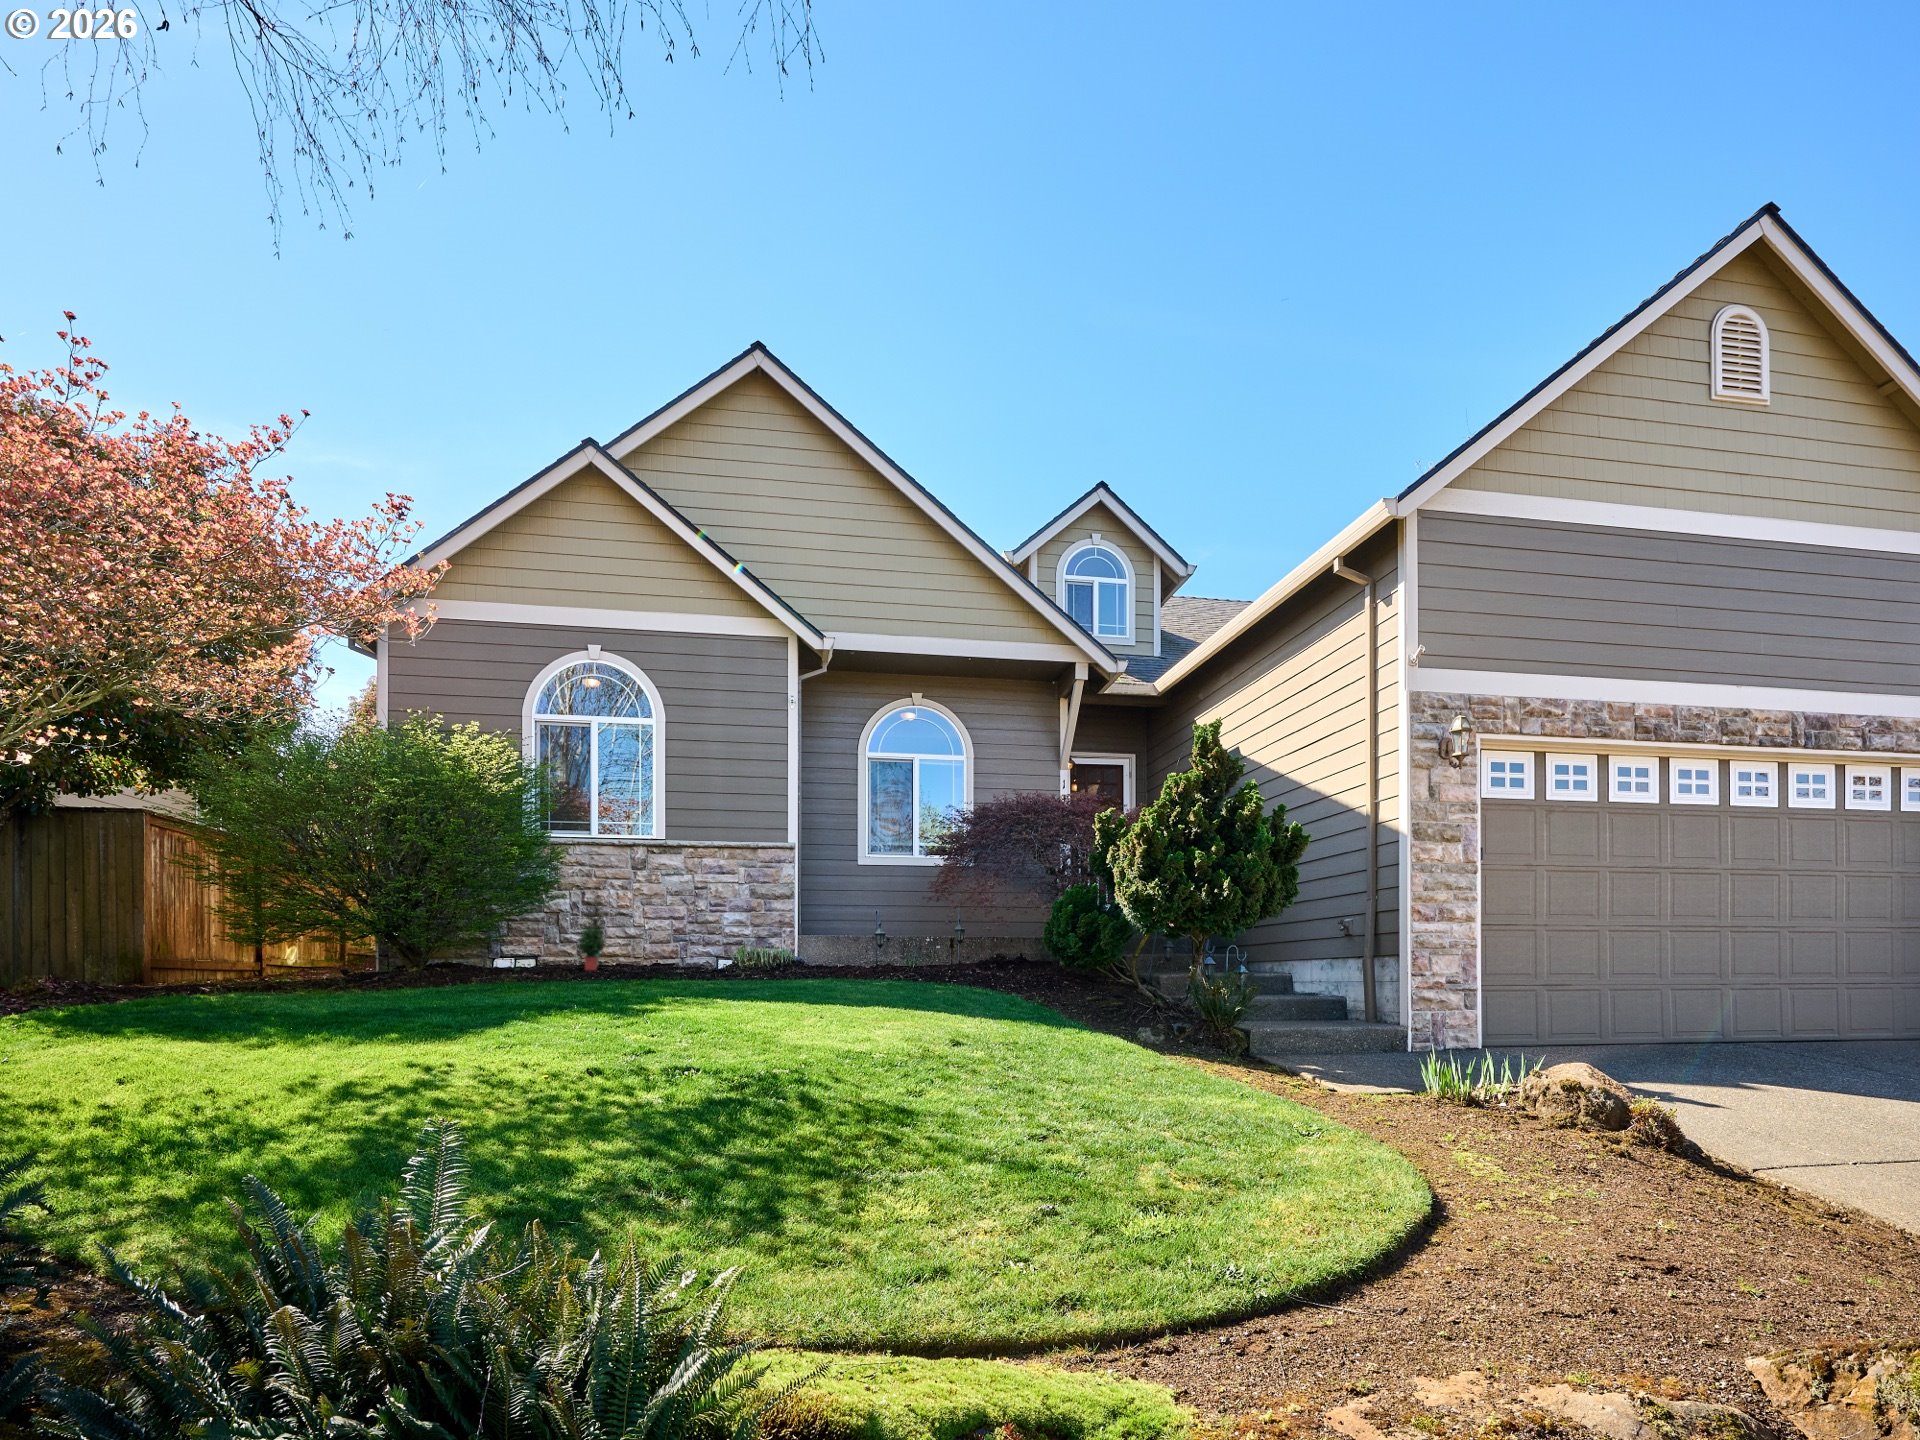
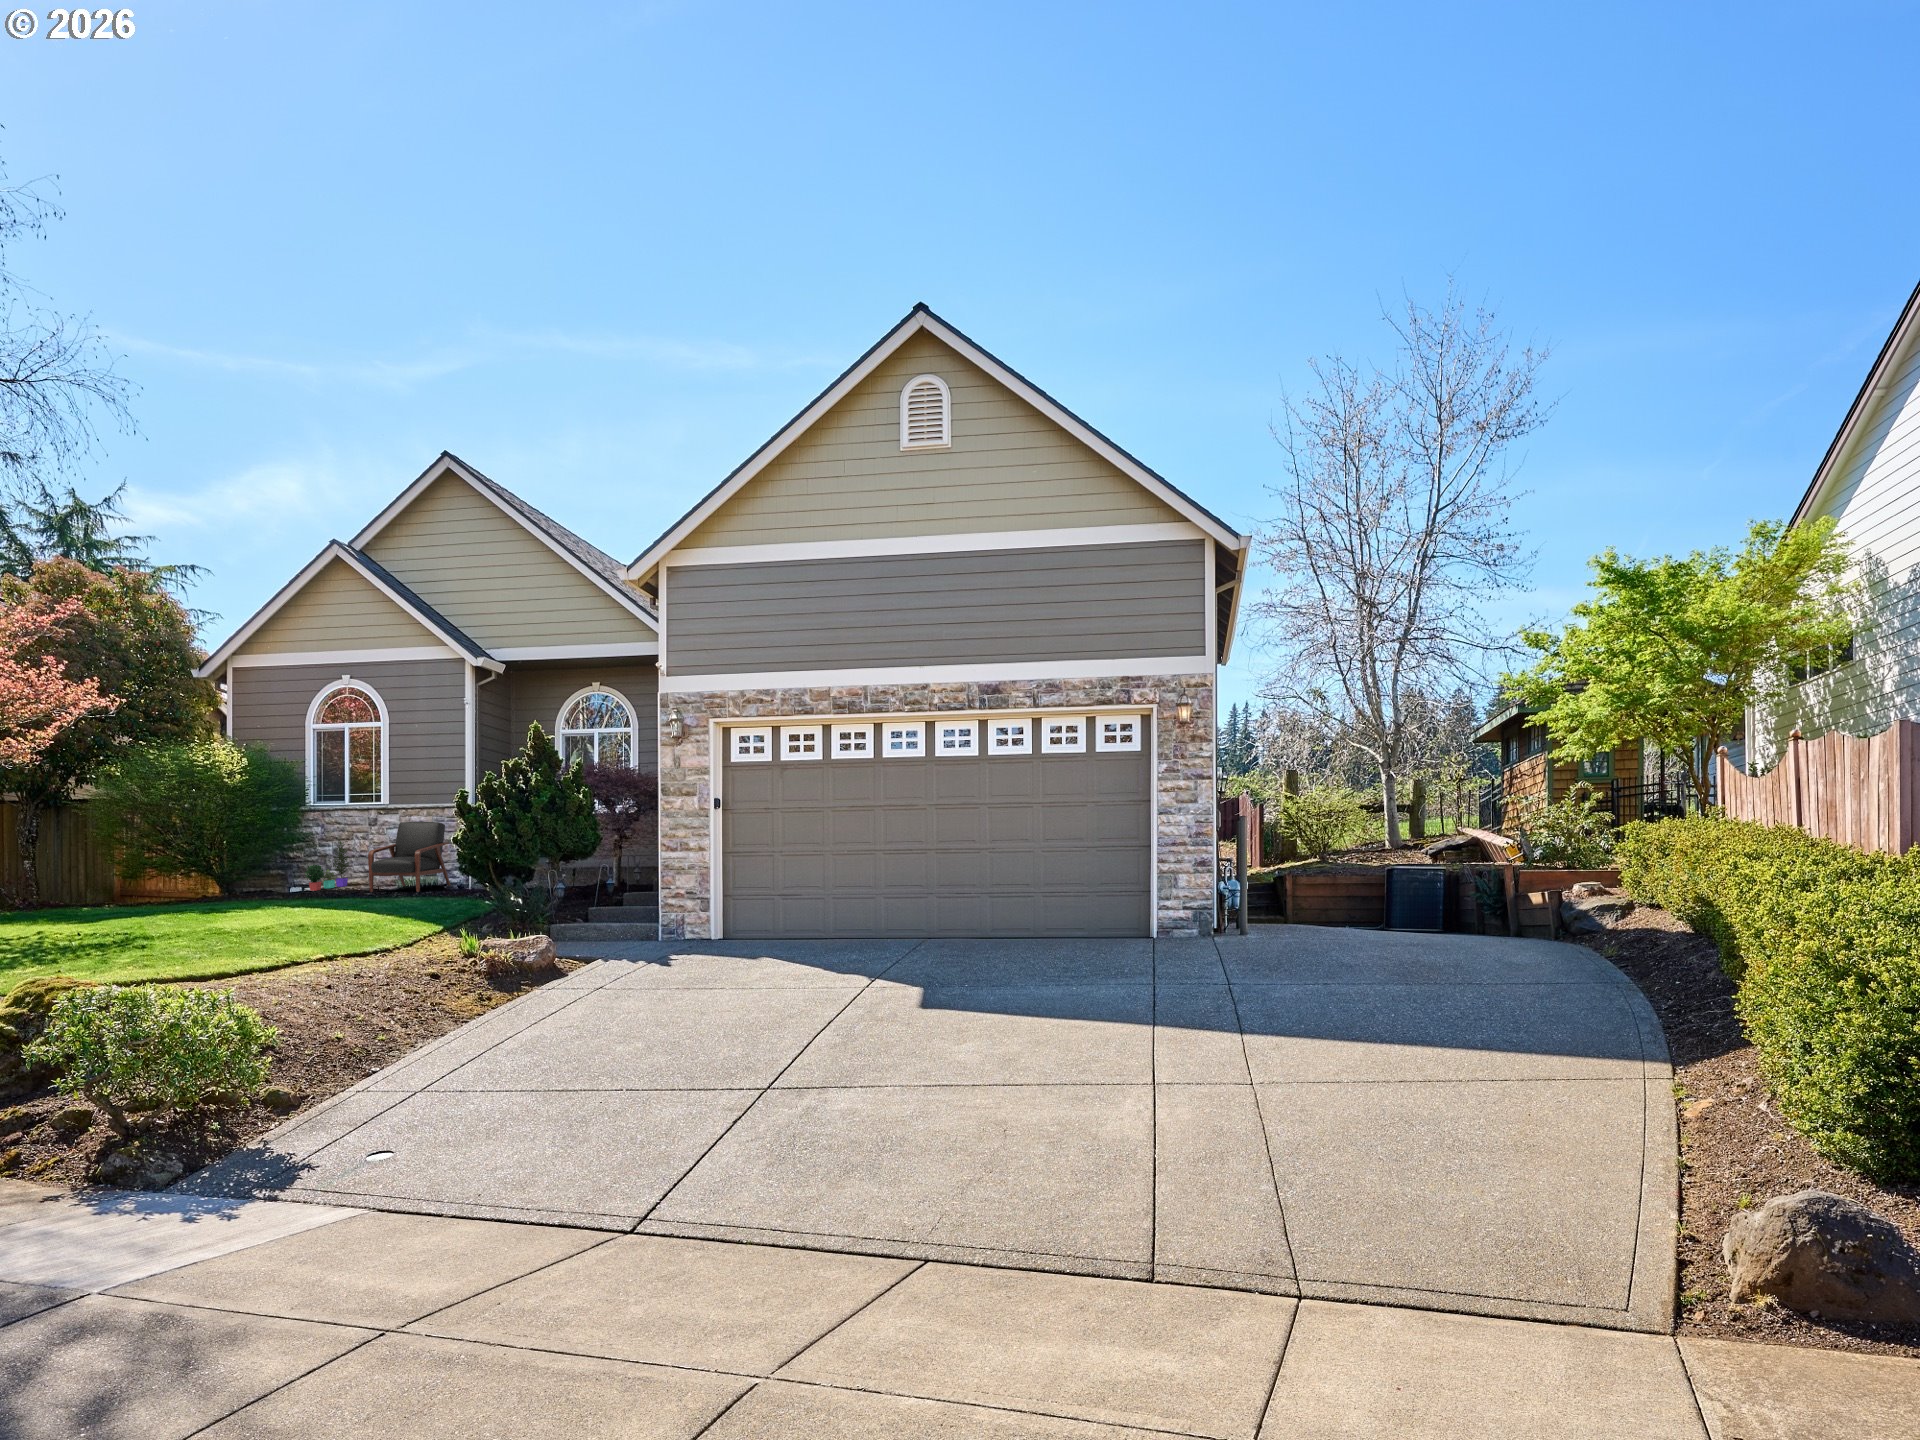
chair: none [695,865,793,973] -> present [368,822,451,892]

